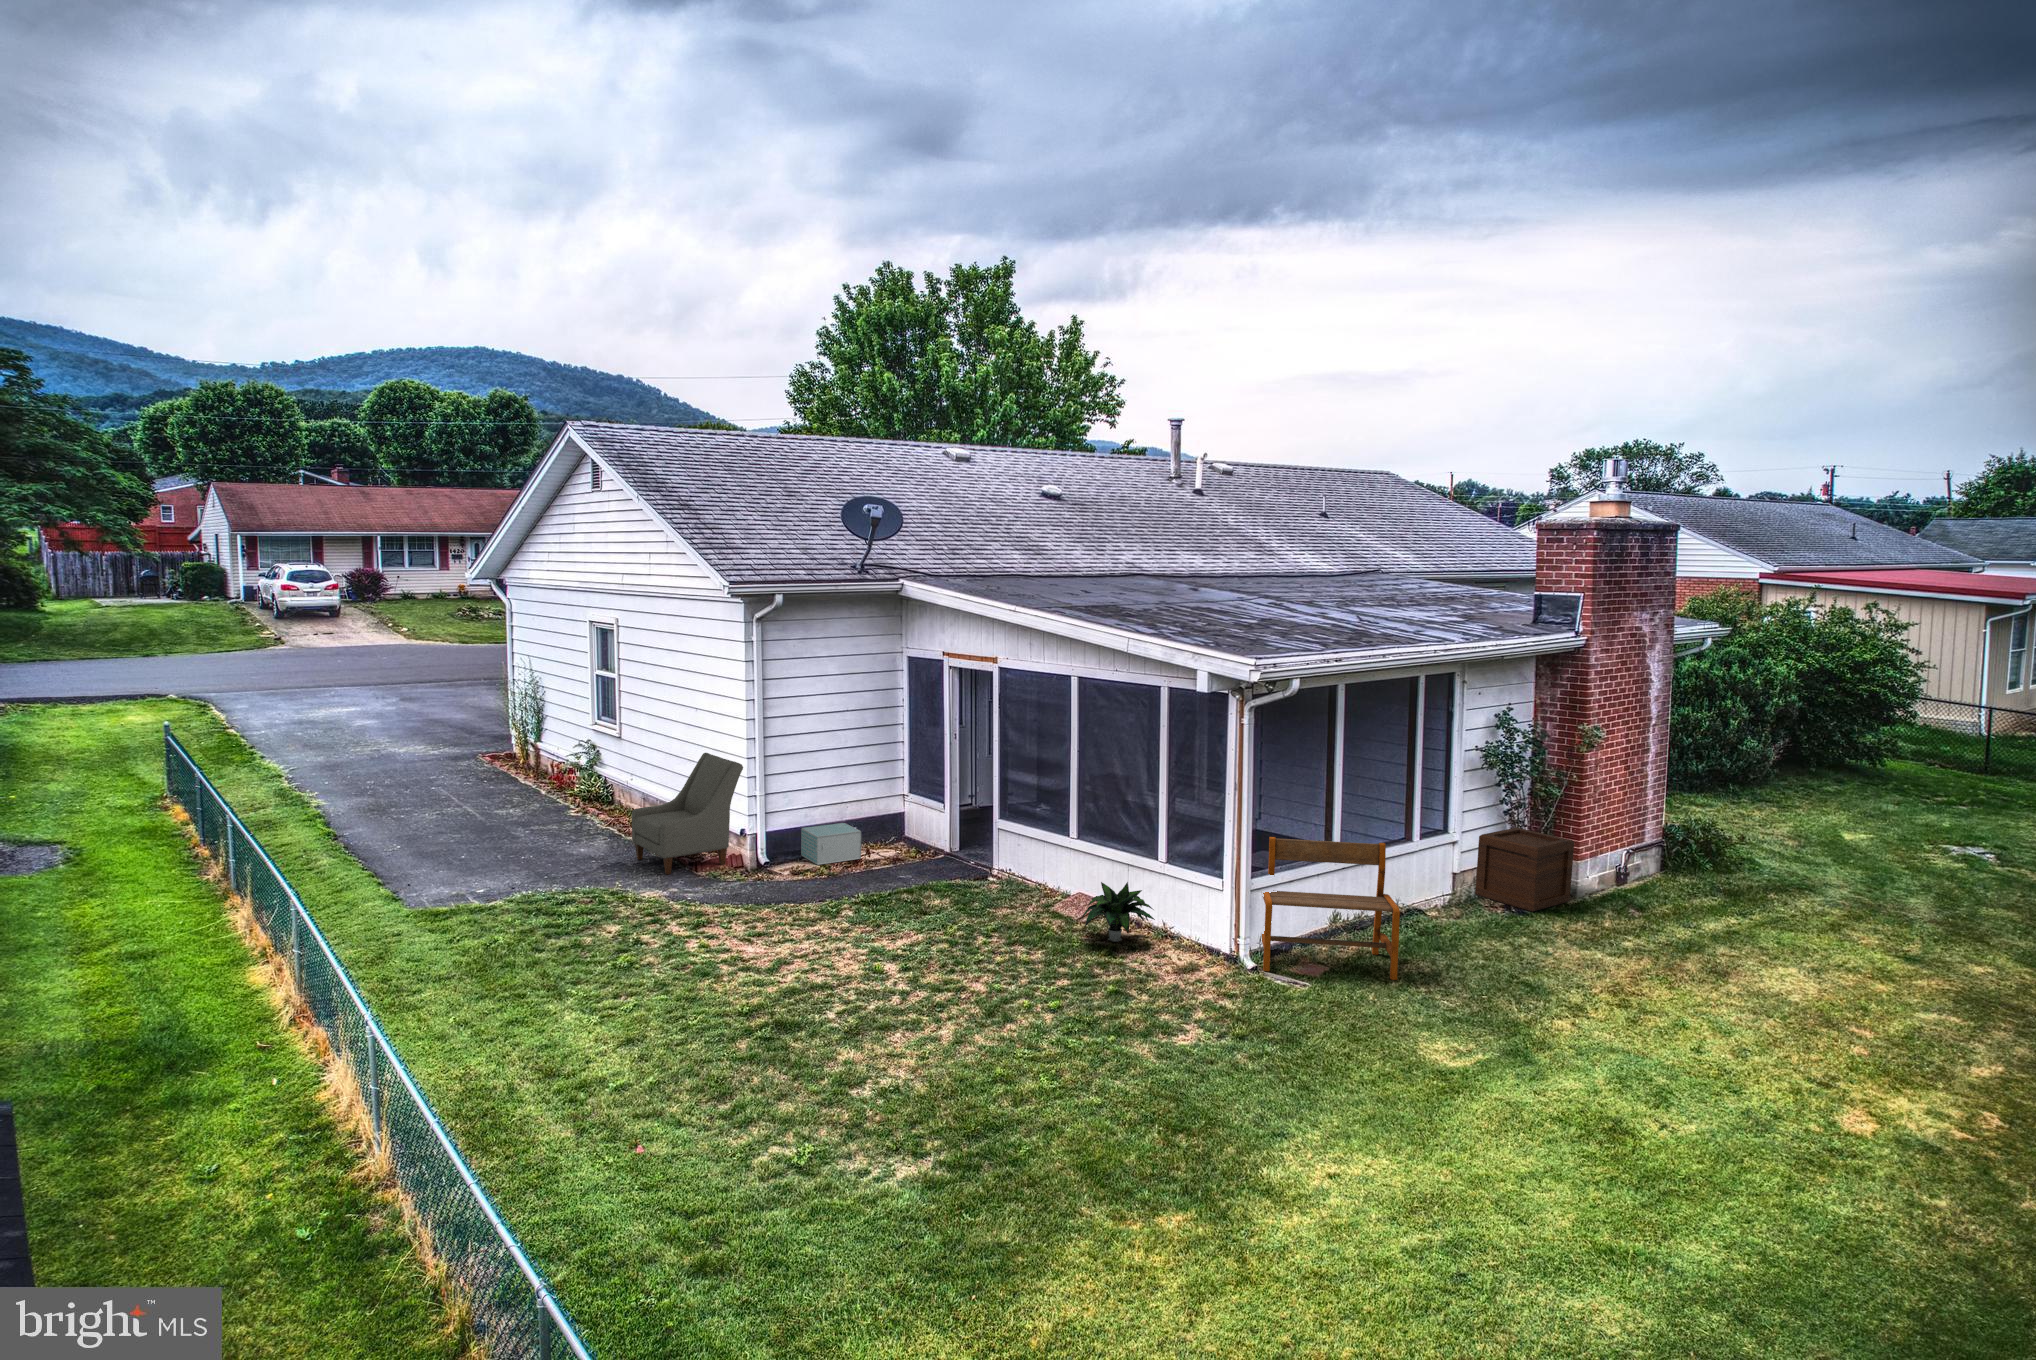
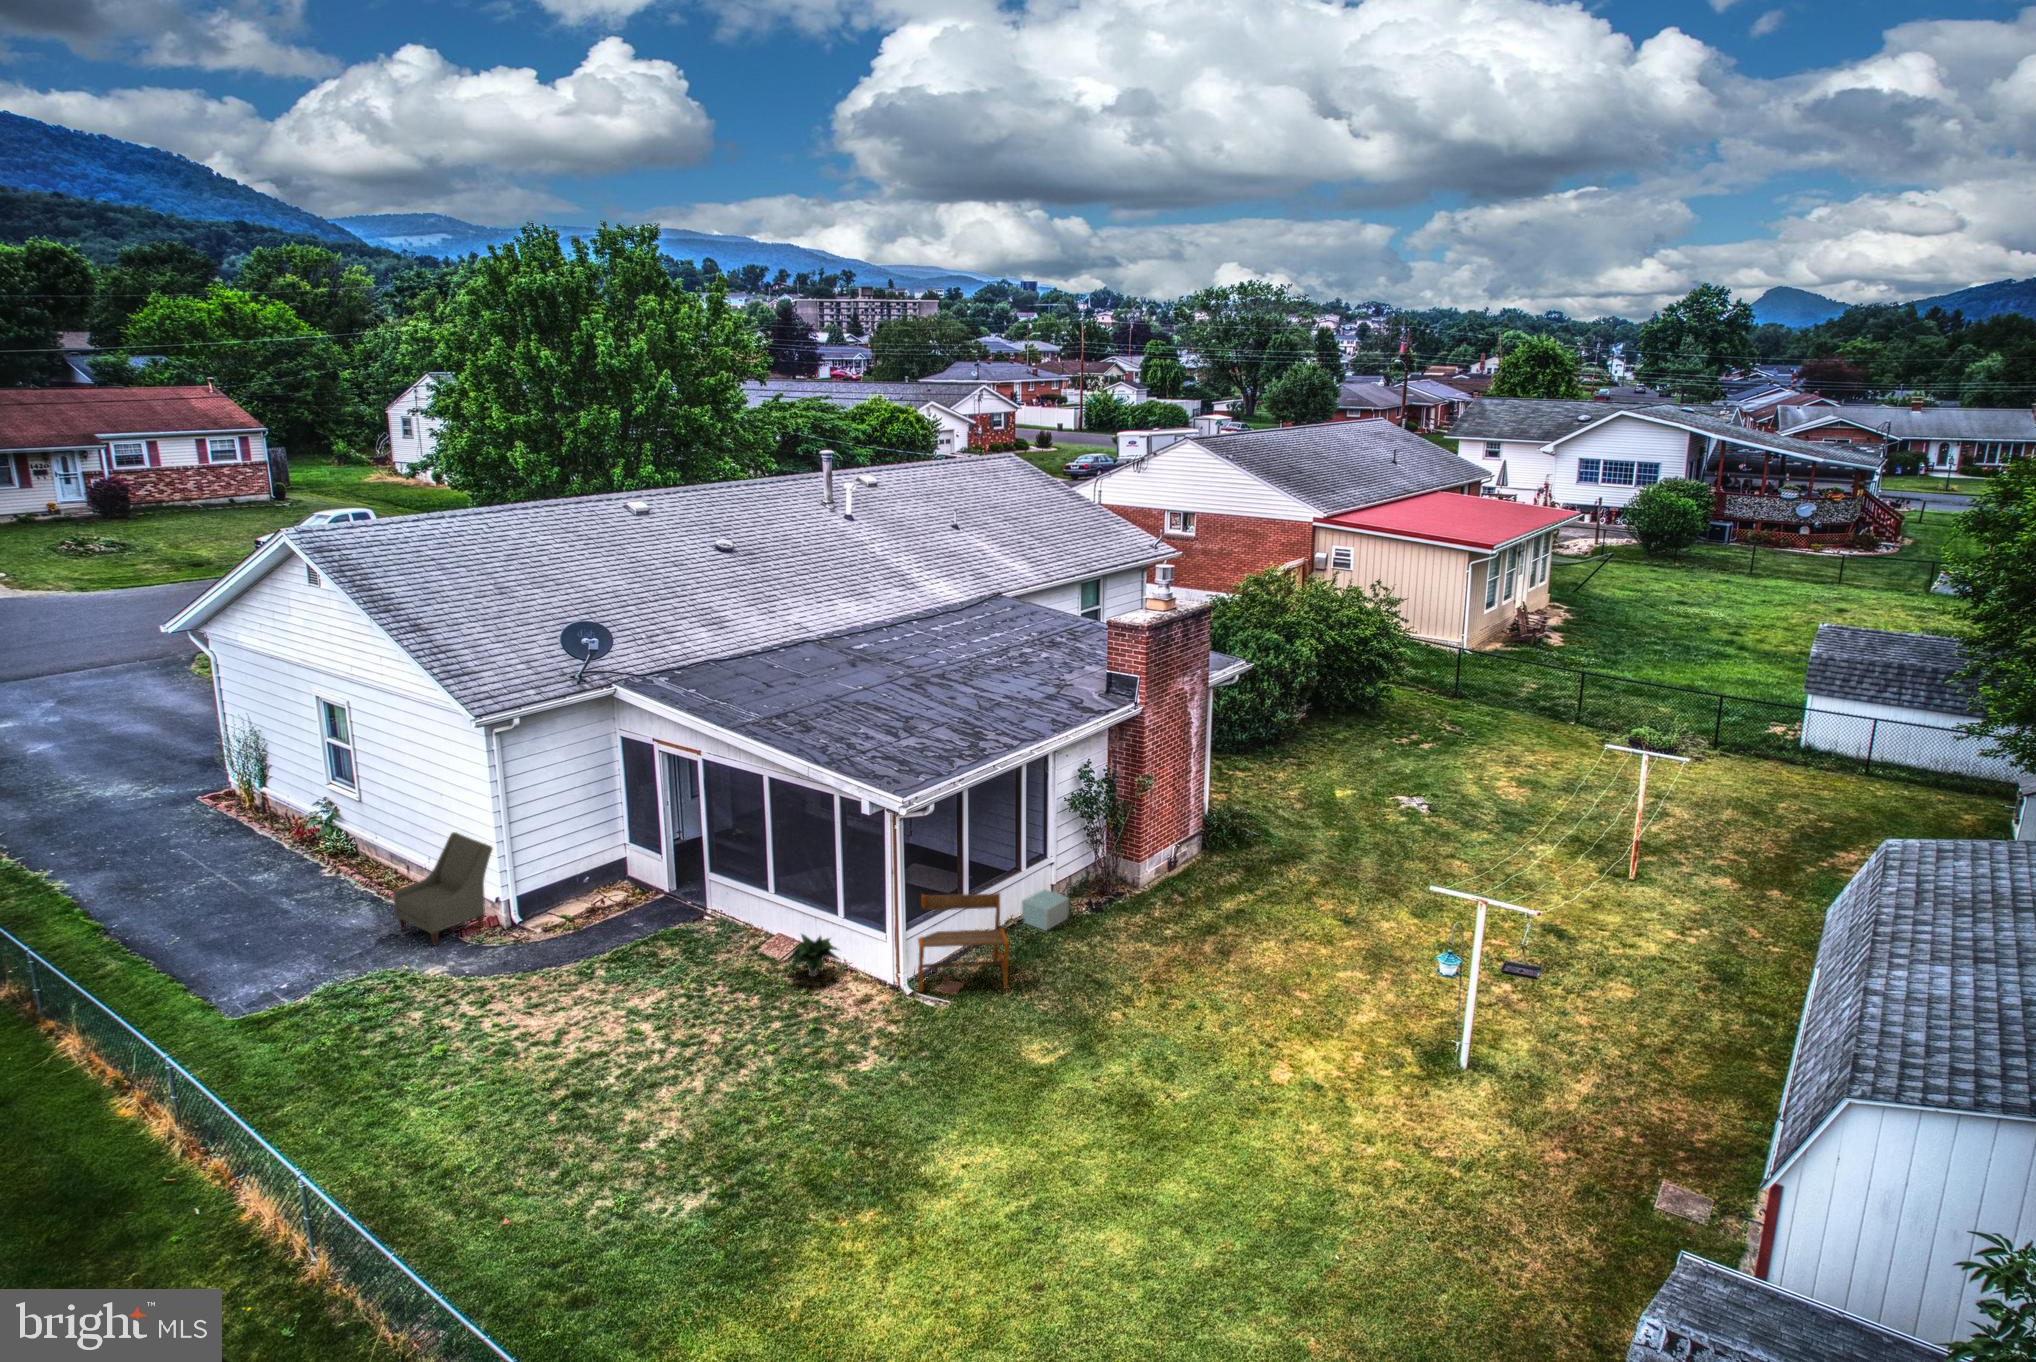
storage box: present [801,823,861,865] -> present [1022,890,1069,931]
wooden crate: present [1475,827,1574,912] -> none [1067,842,1132,908]

